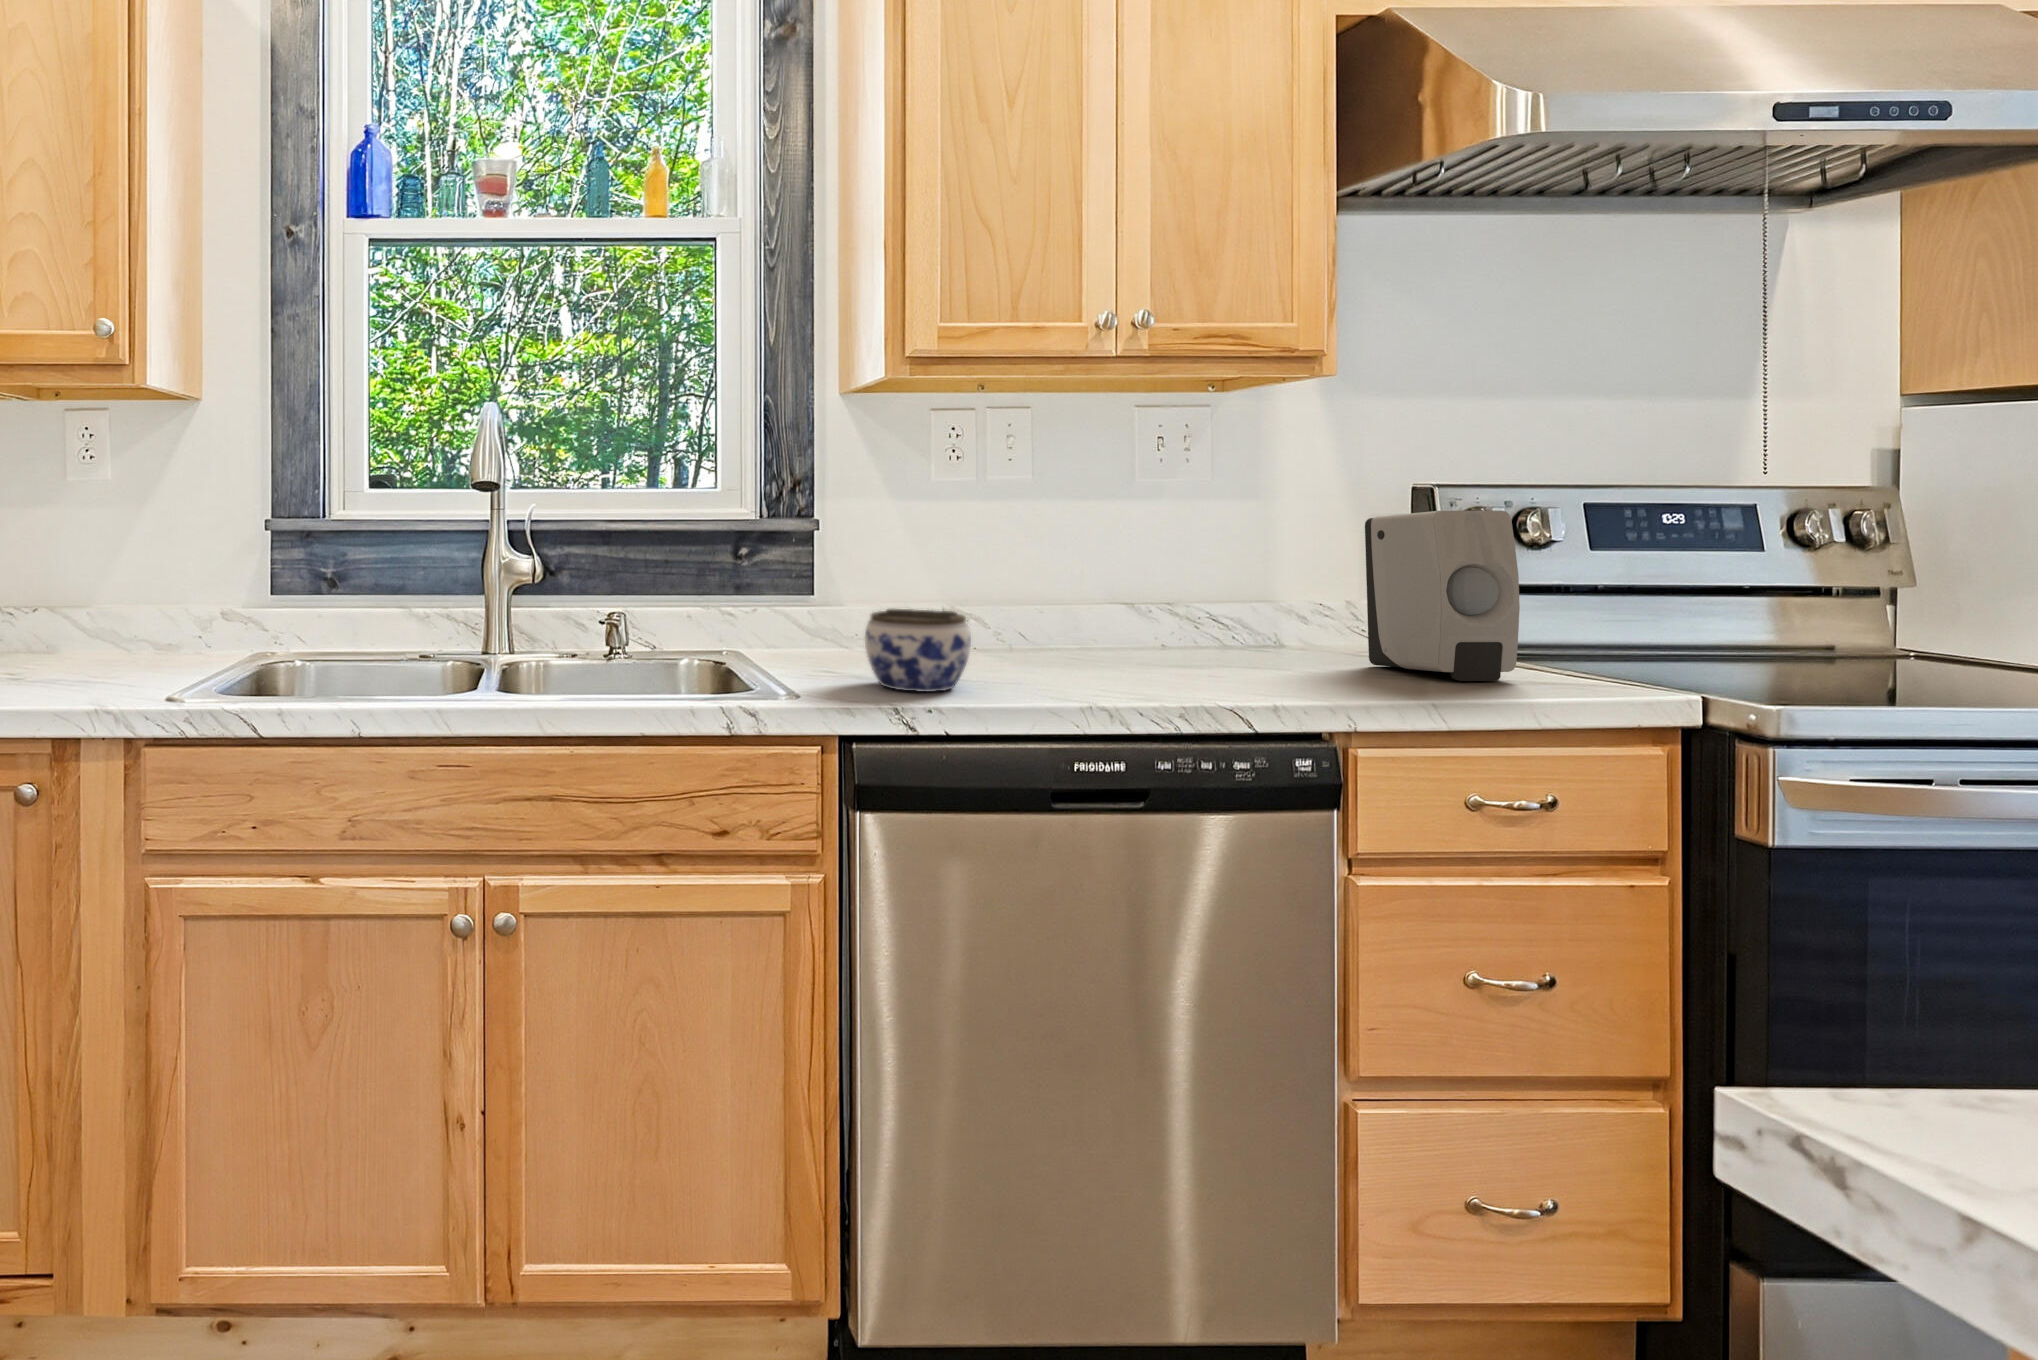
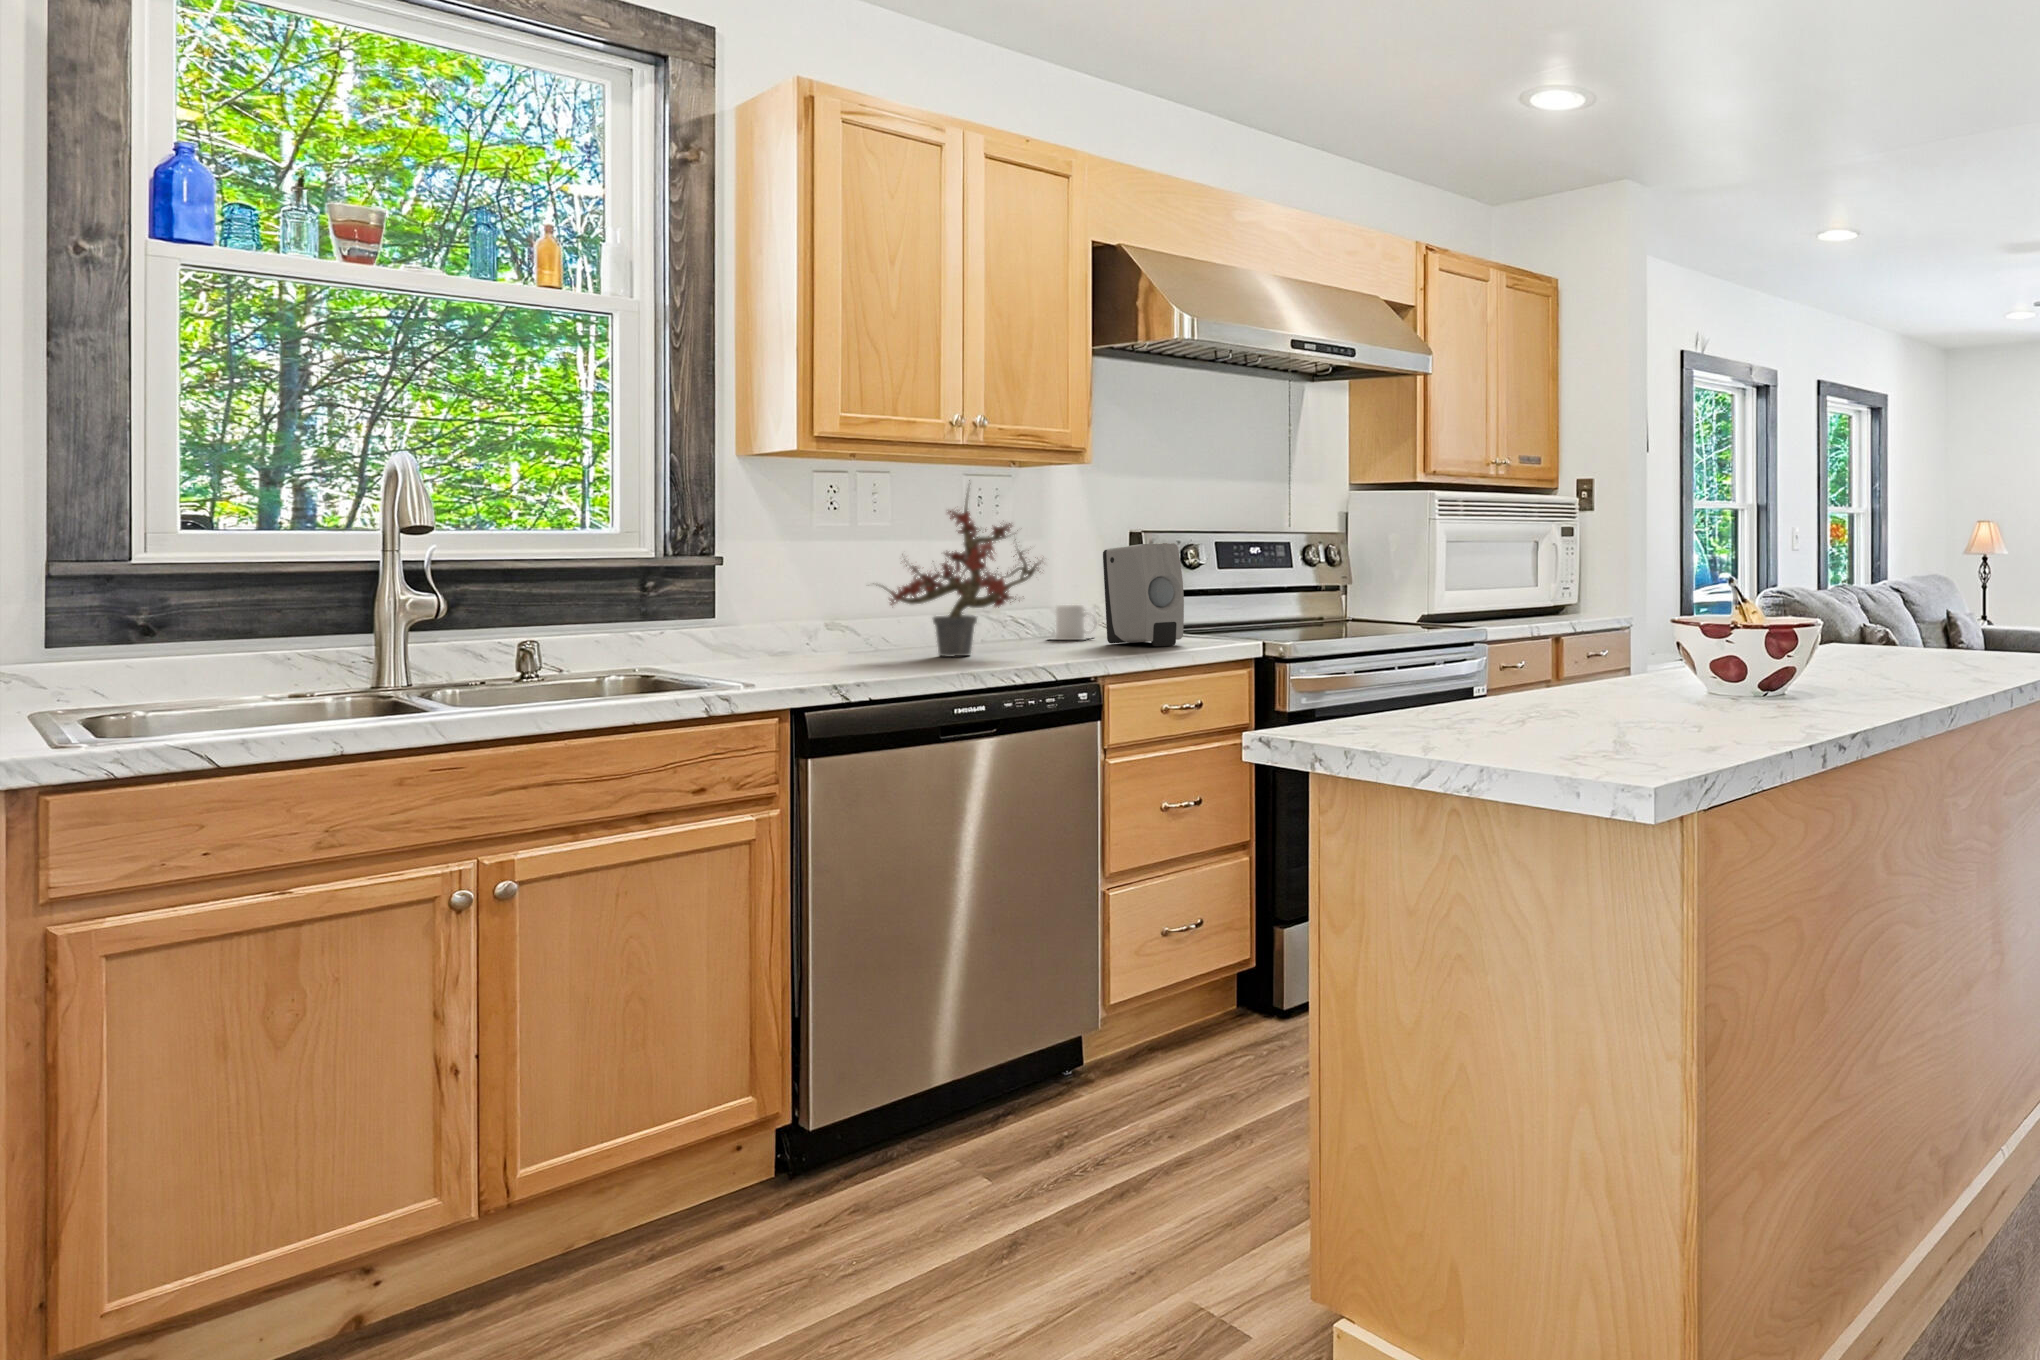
potted plant: none [992,416,1264,669] -> present [876,480,1043,657]
mug: none [1265,597,1355,653] -> present [1054,605,1097,640]
jar: present [865,609,971,692] -> none [786,618,869,677]

